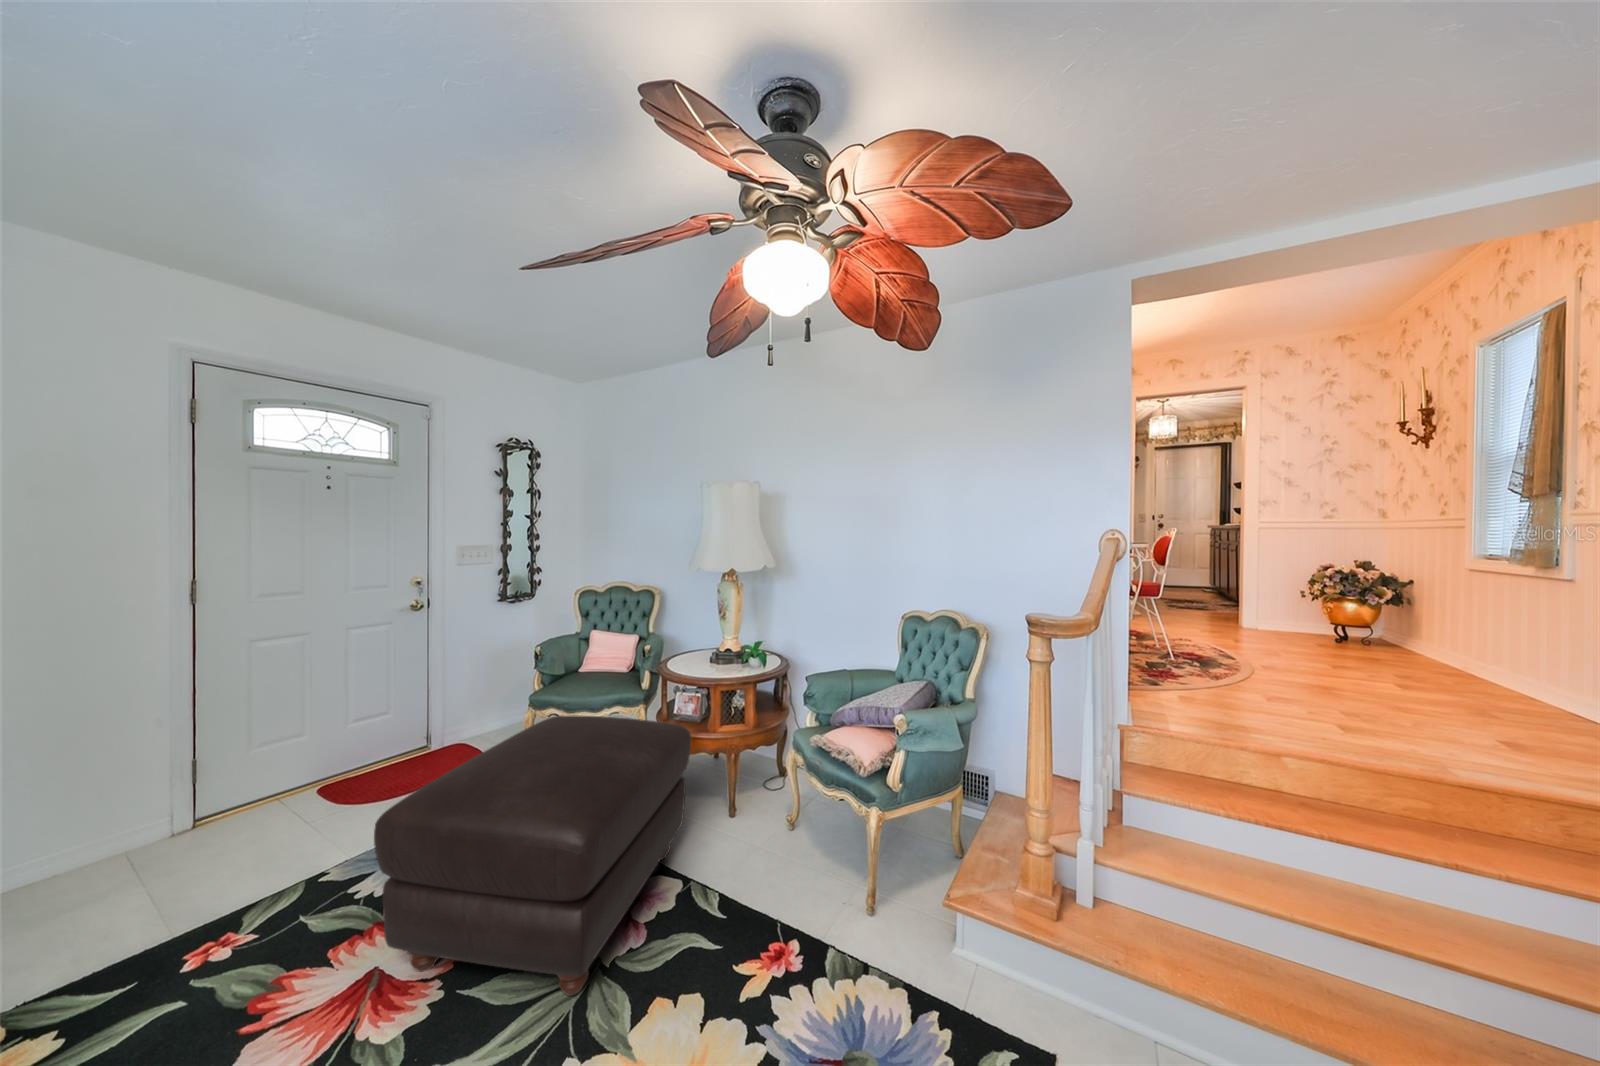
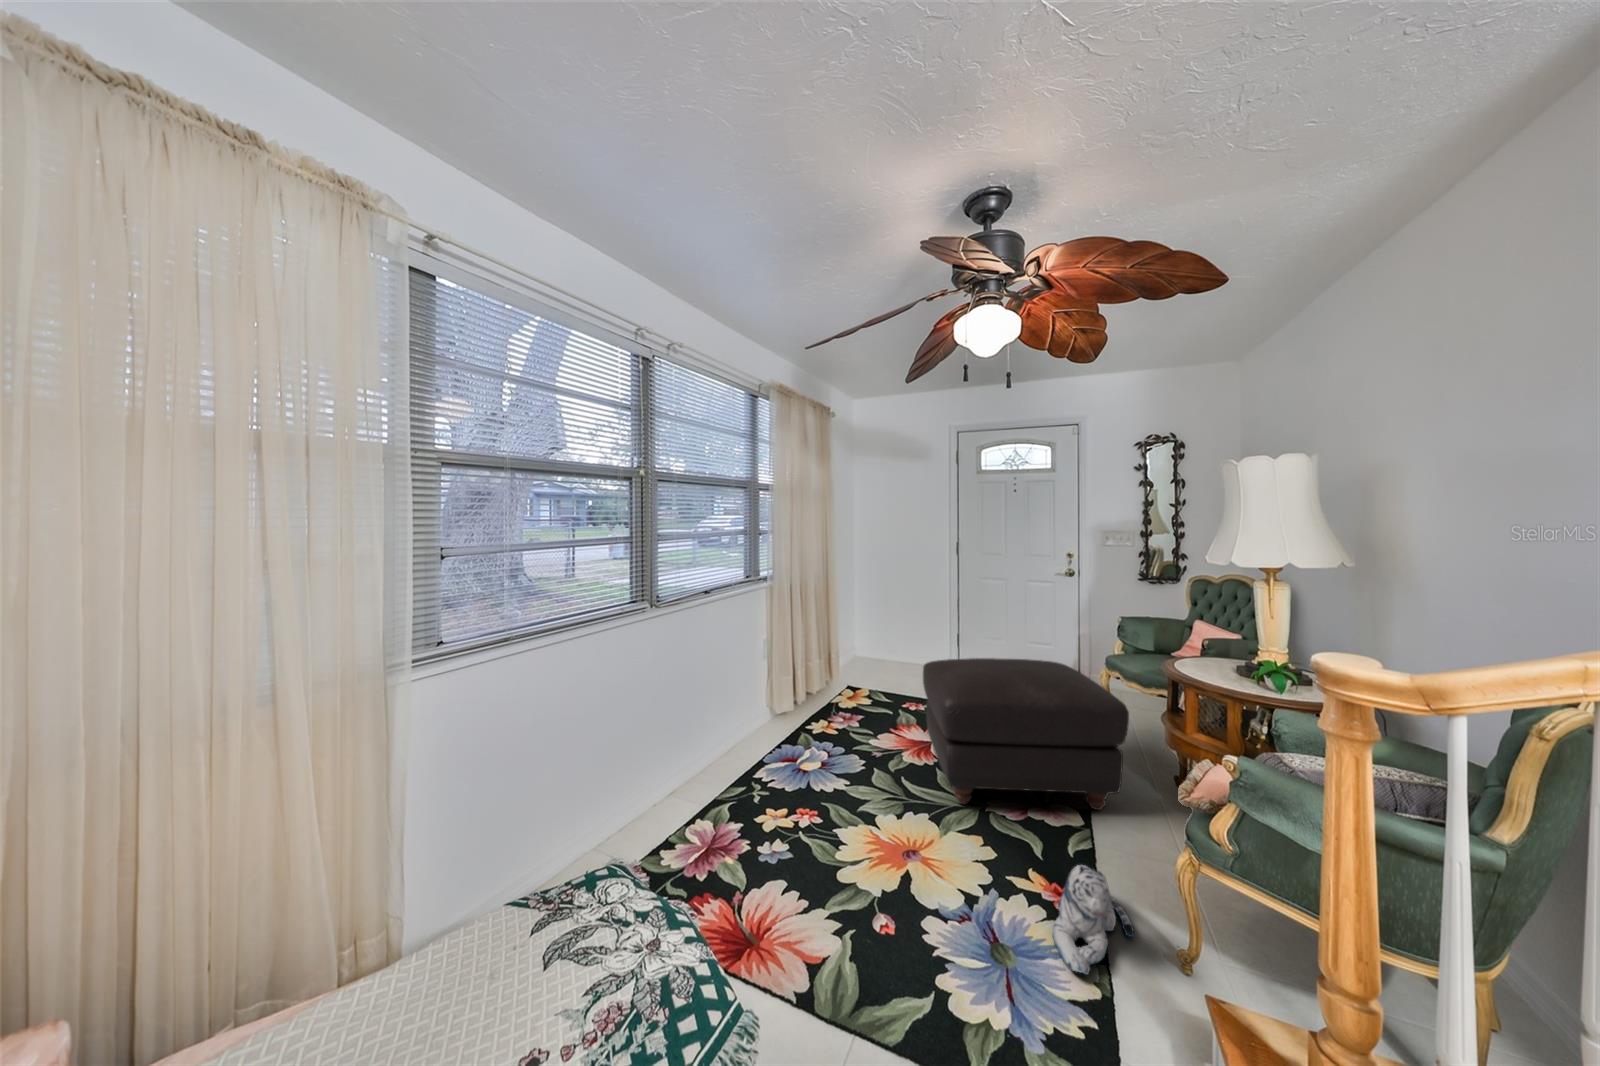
plush toy: none [777,885,889,1002] -> present [1053,865,1134,975]

